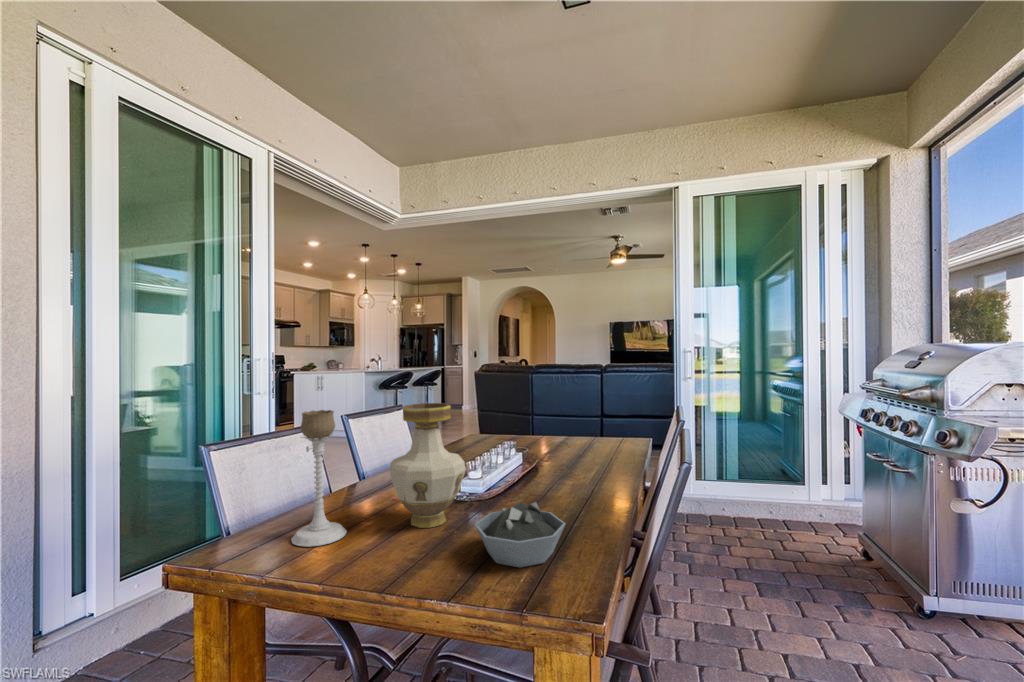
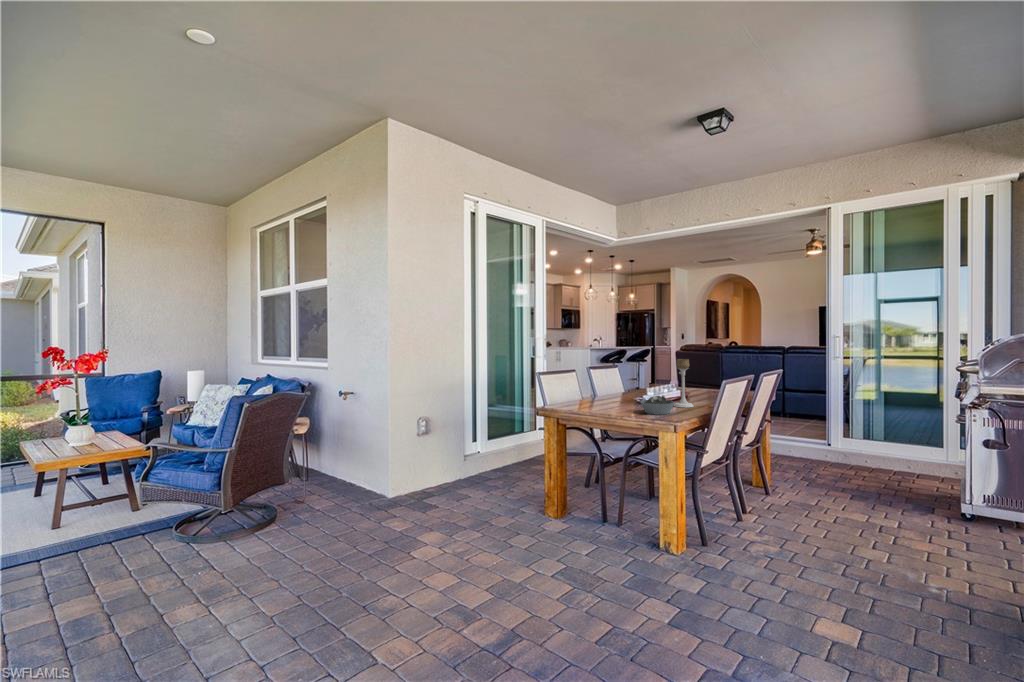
vase: present [390,403,466,528] -> none [609,359,640,407]
candle holder: present [291,410,347,547] -> present [674,359,694,408]

